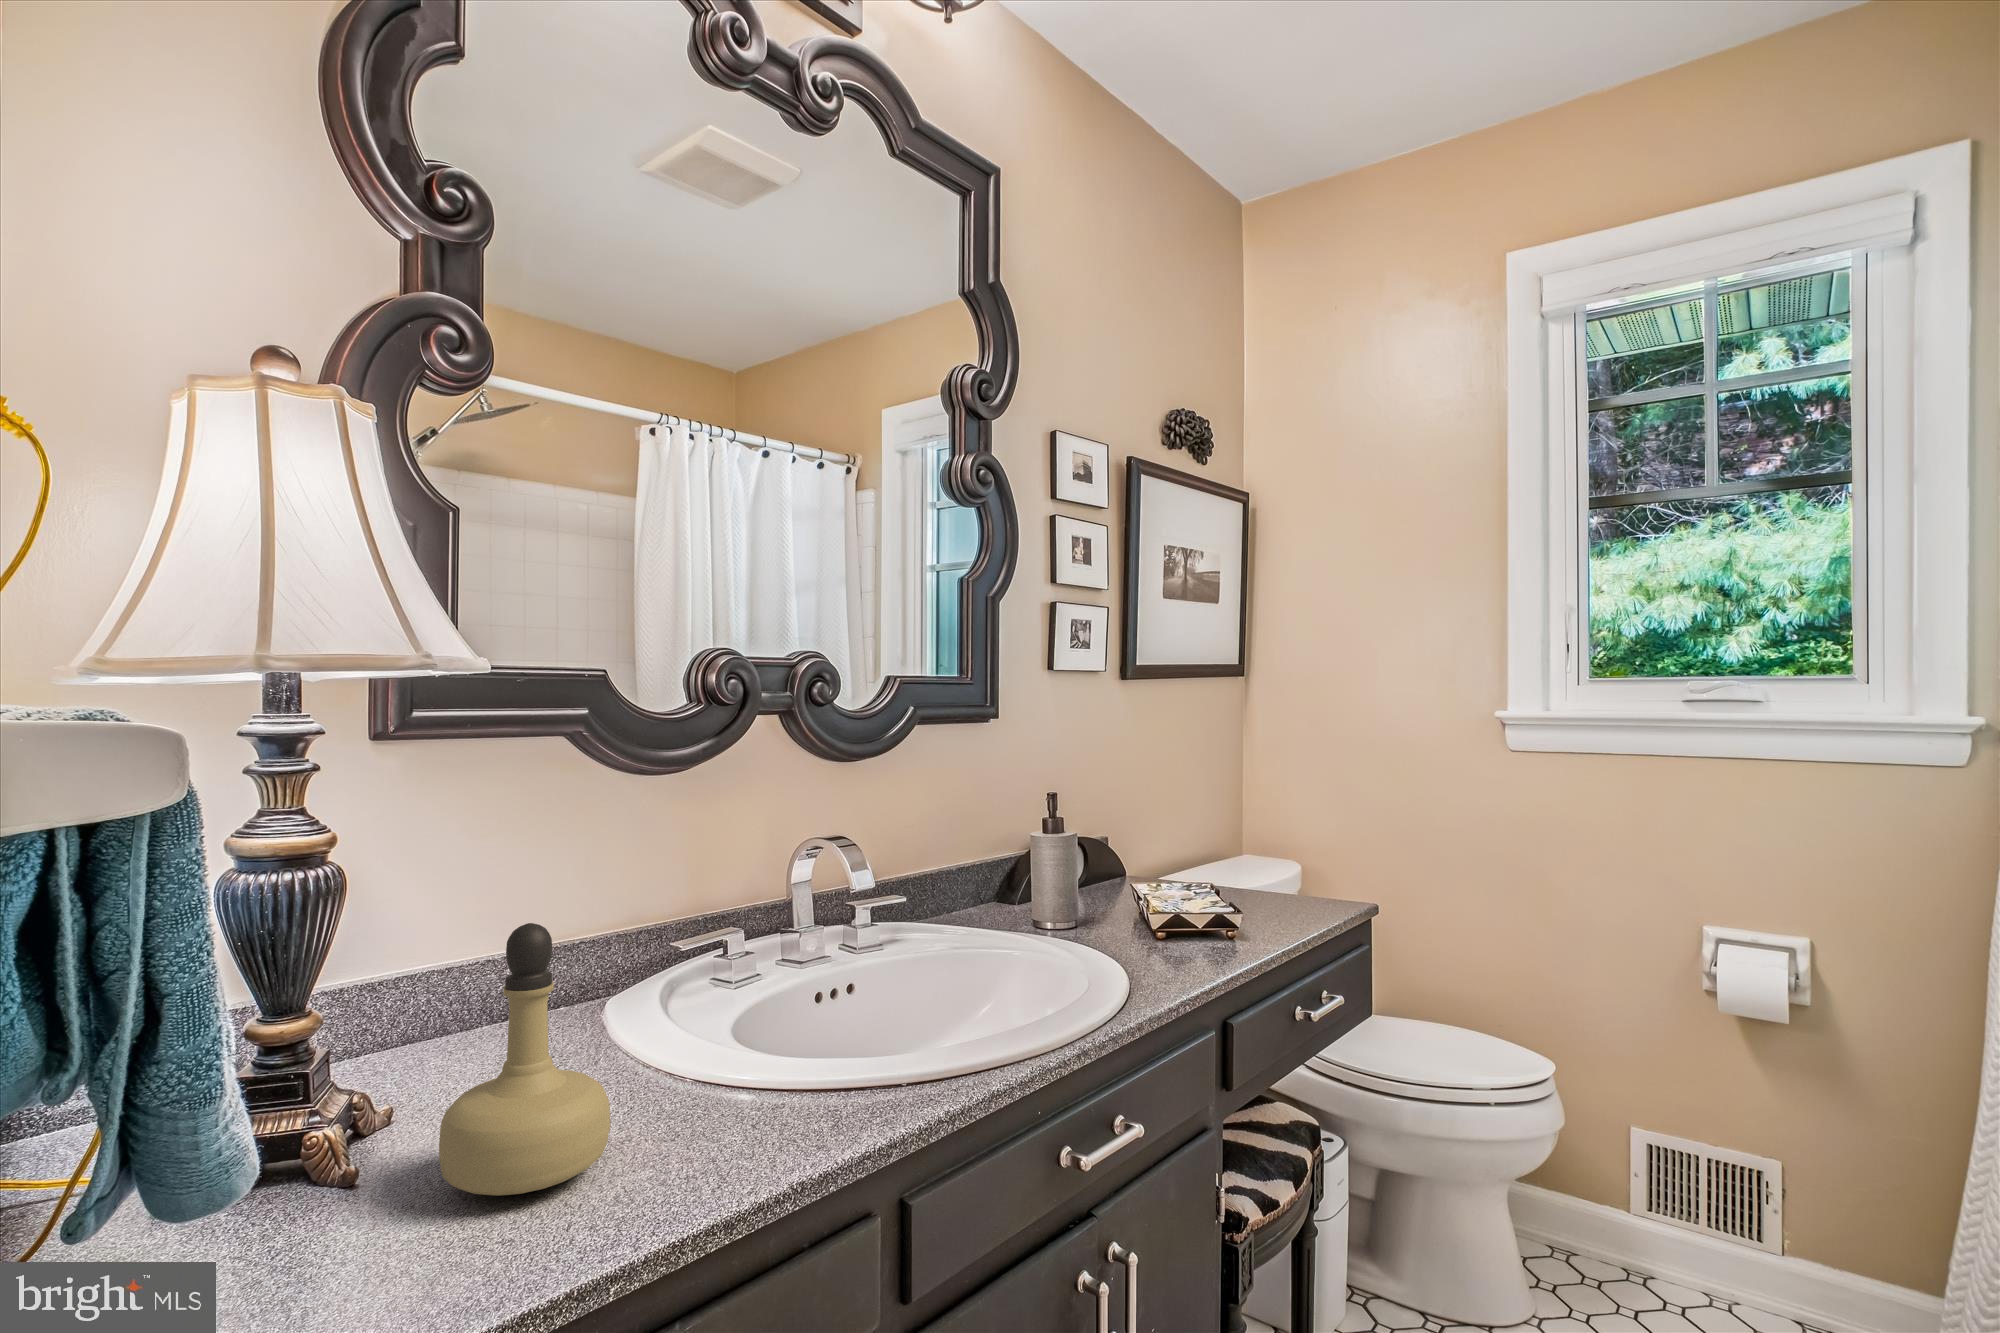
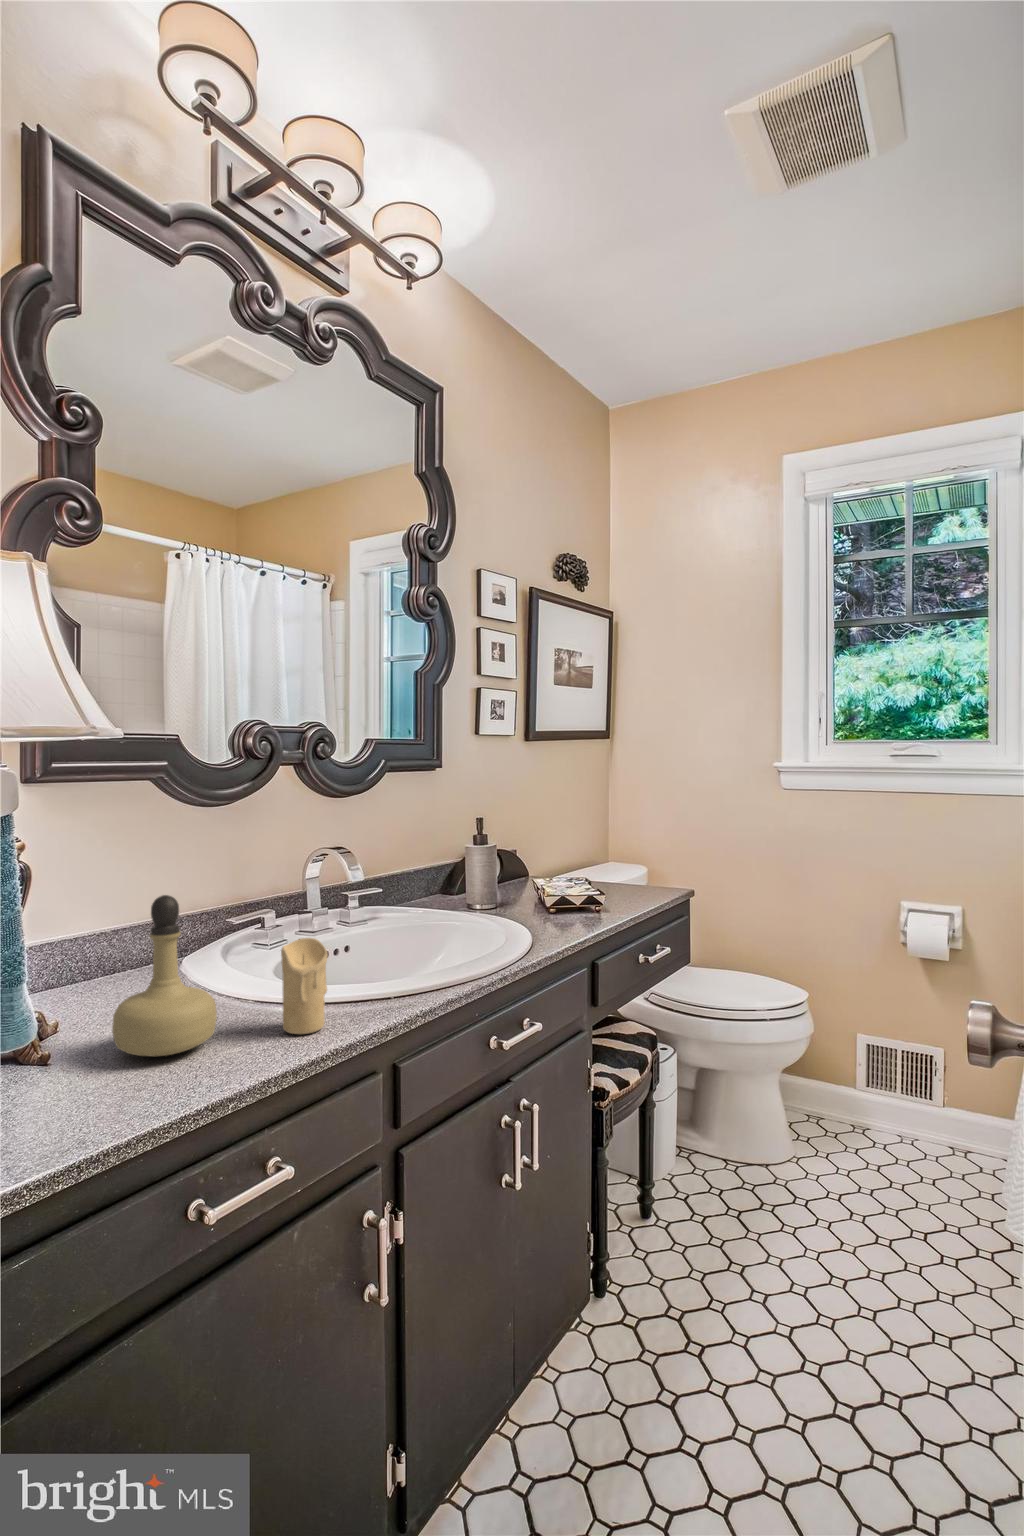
candle: none [716,993,792,1157] -> present [281,938,327,1034]

